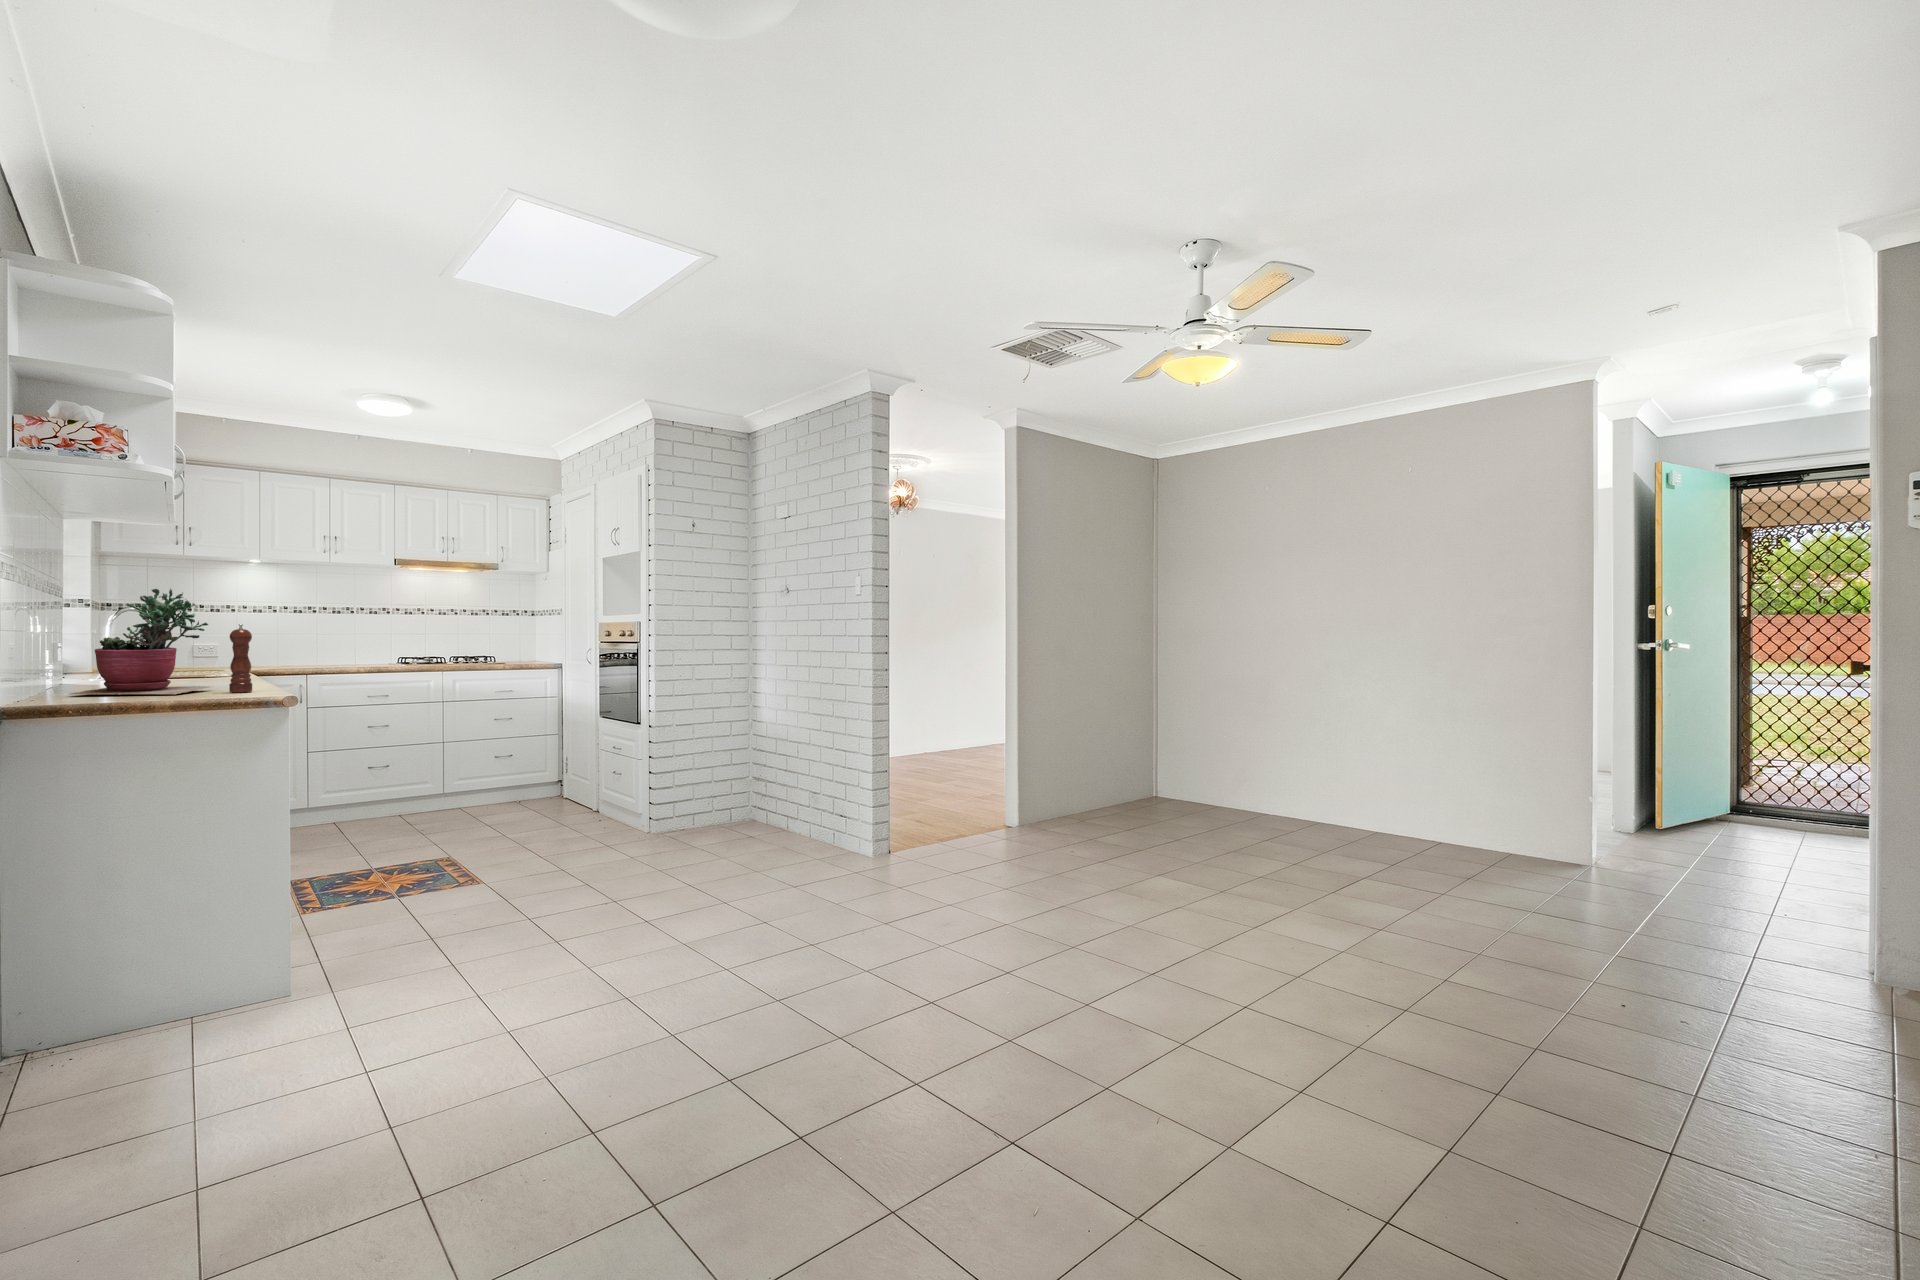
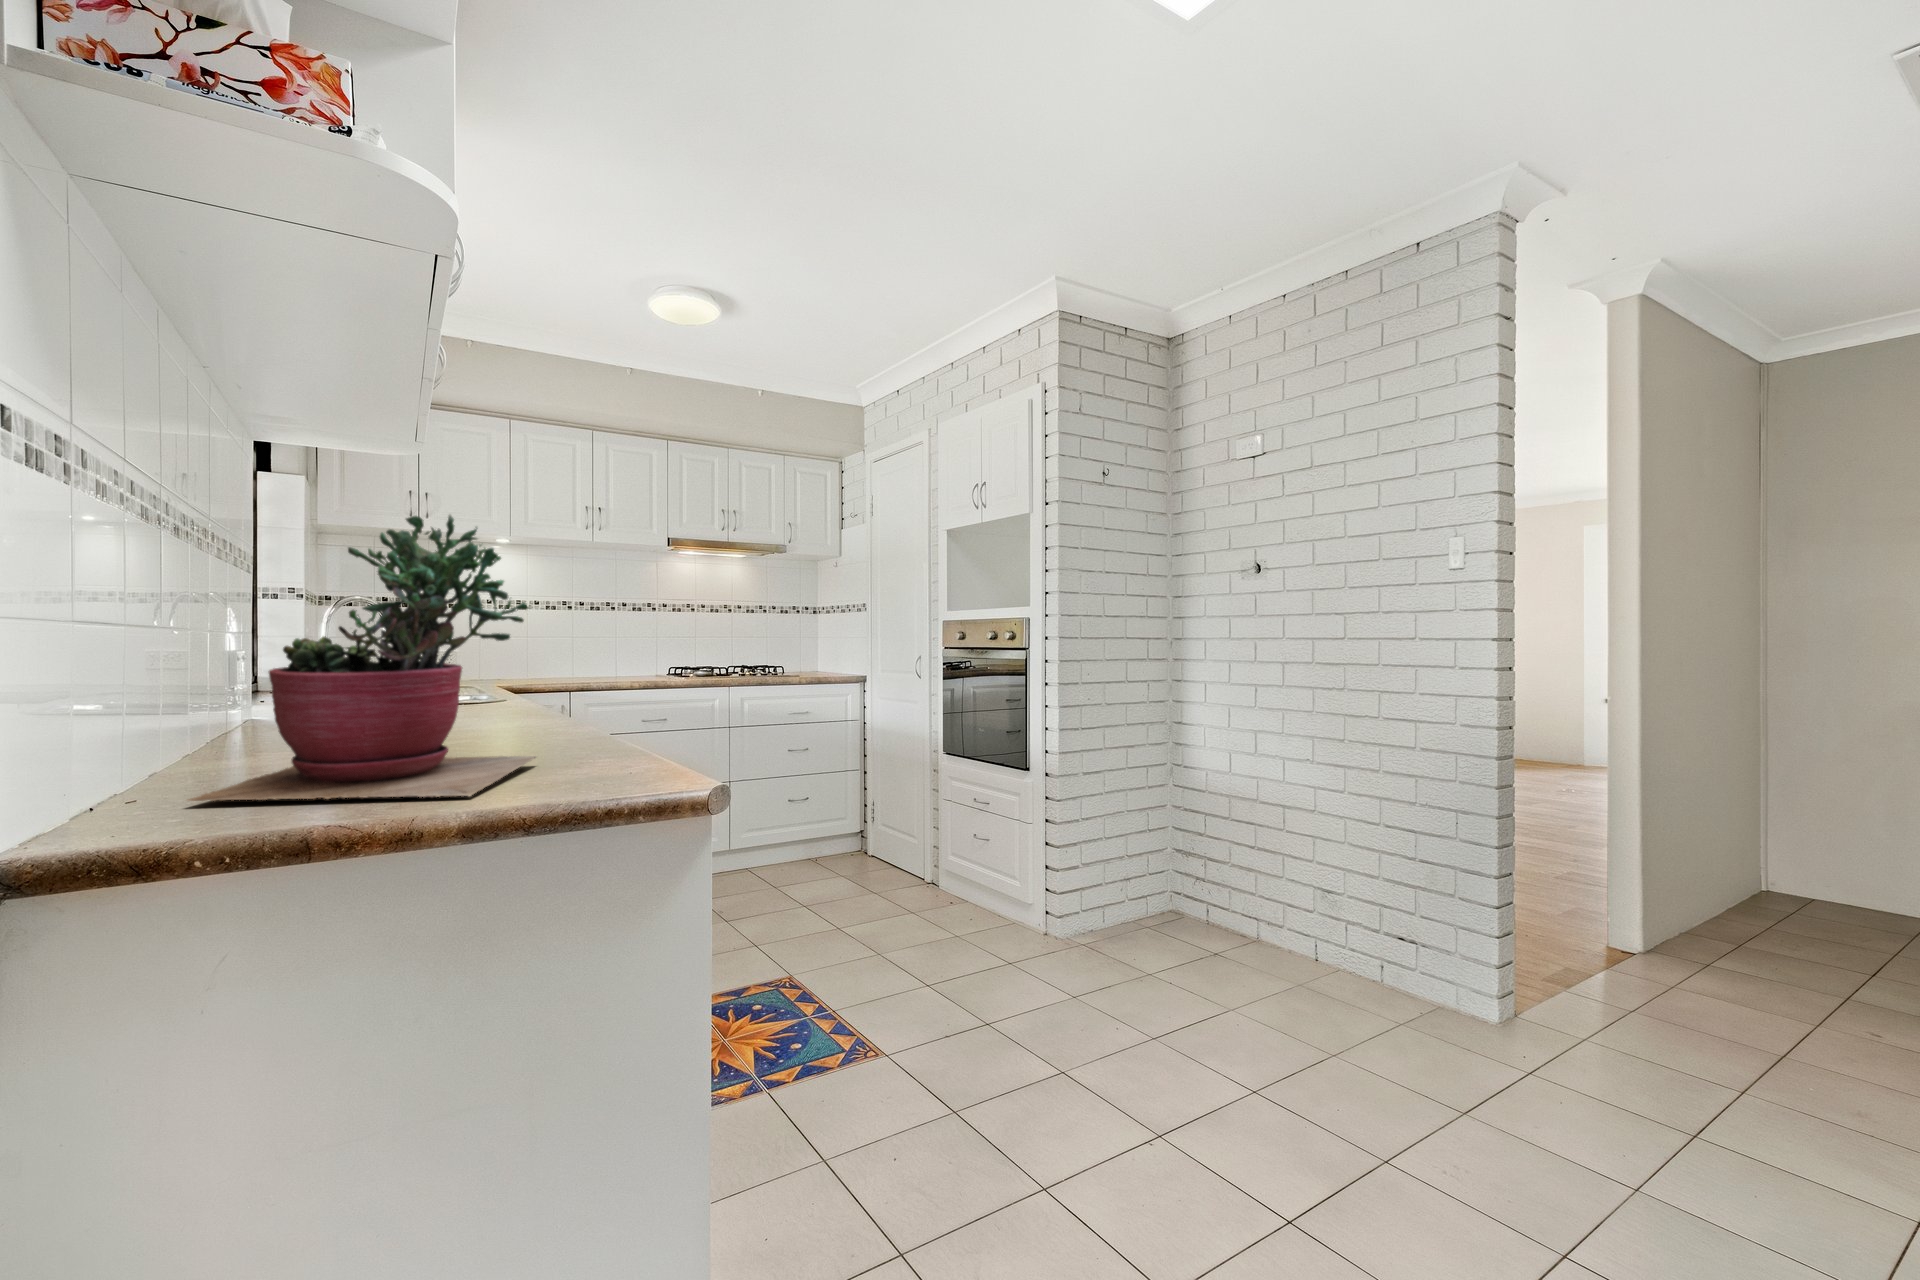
pepper mill: present [229,624,252,692] -> none [588,605,637,781]

